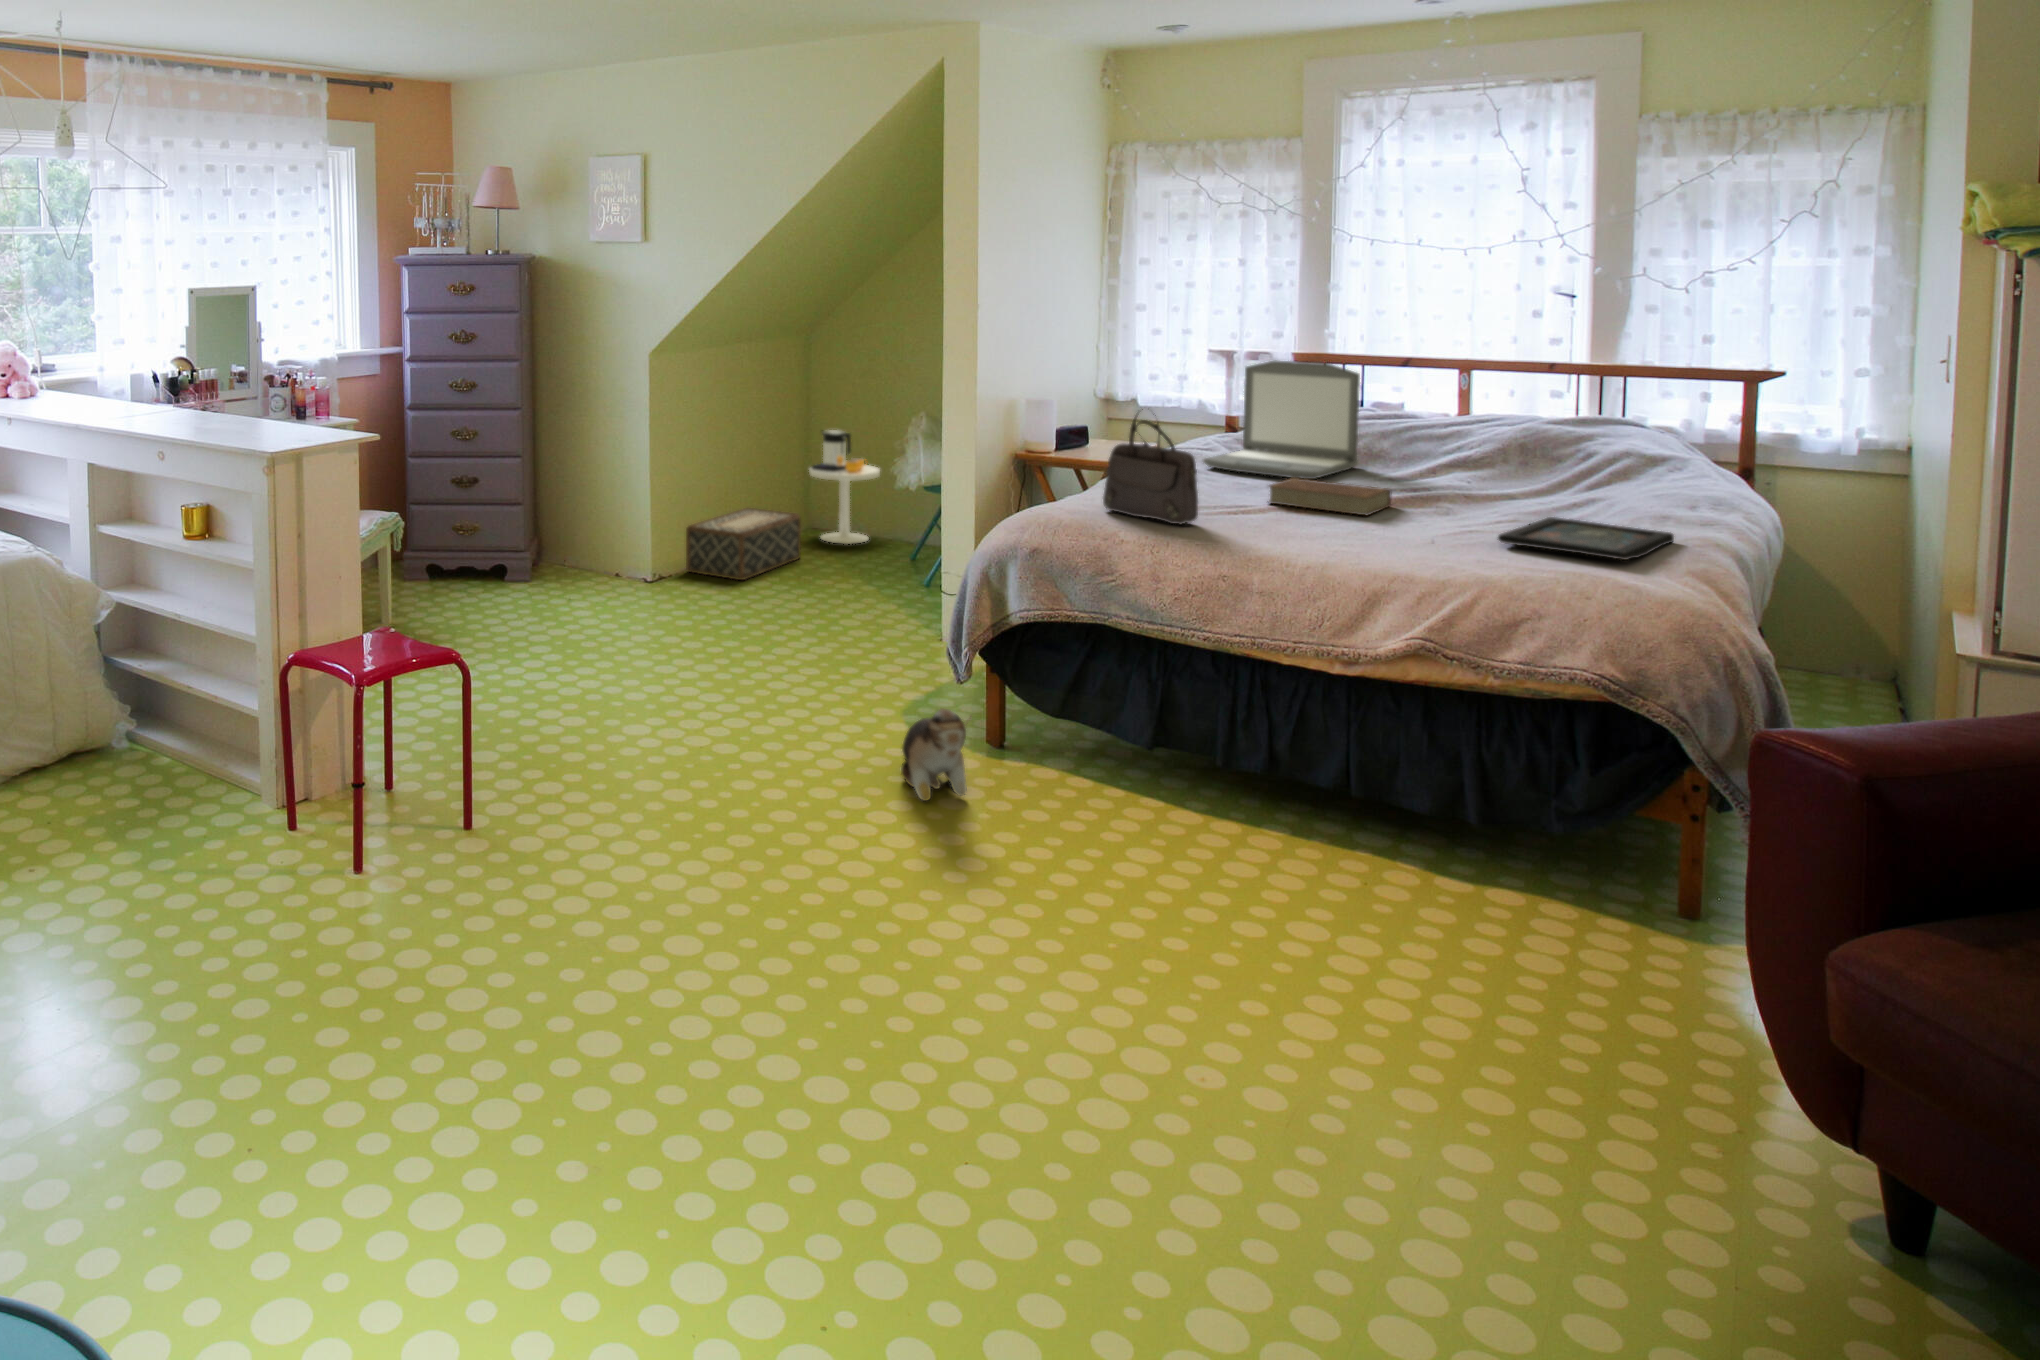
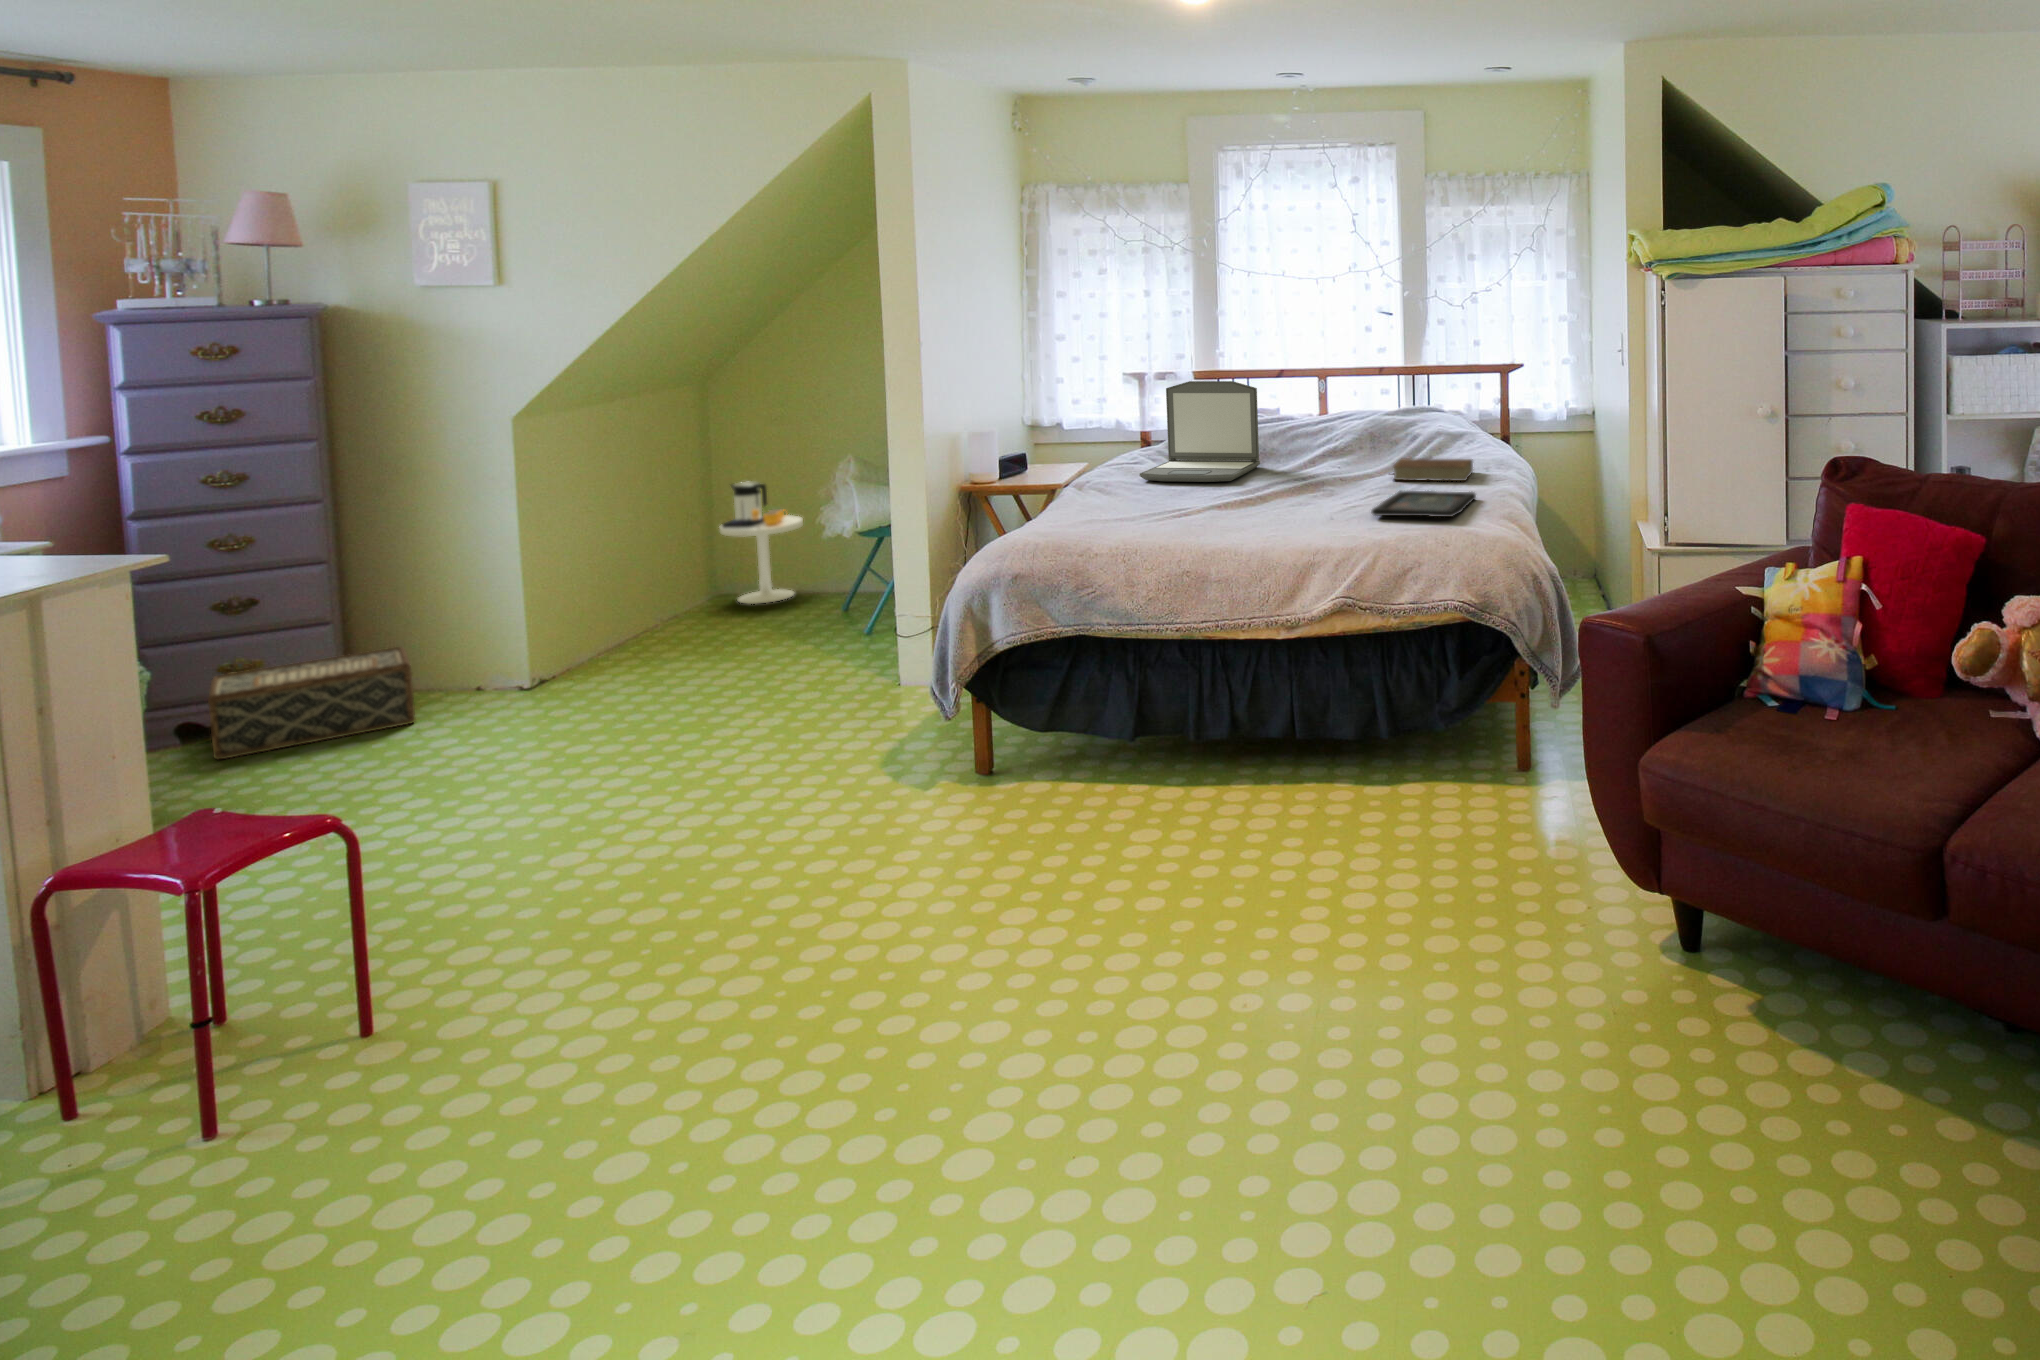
handbag: present [1103,409,1198,524] -> none [1068,435,1152,536]
book: present [1269,478,1391,515] -> present [1394,458,1473,481]
woven basket: present [686,508,801,580] -> present [208,647,415,759]
plush toy: present [901,708,967,801] -> none [900,742,976,837]

